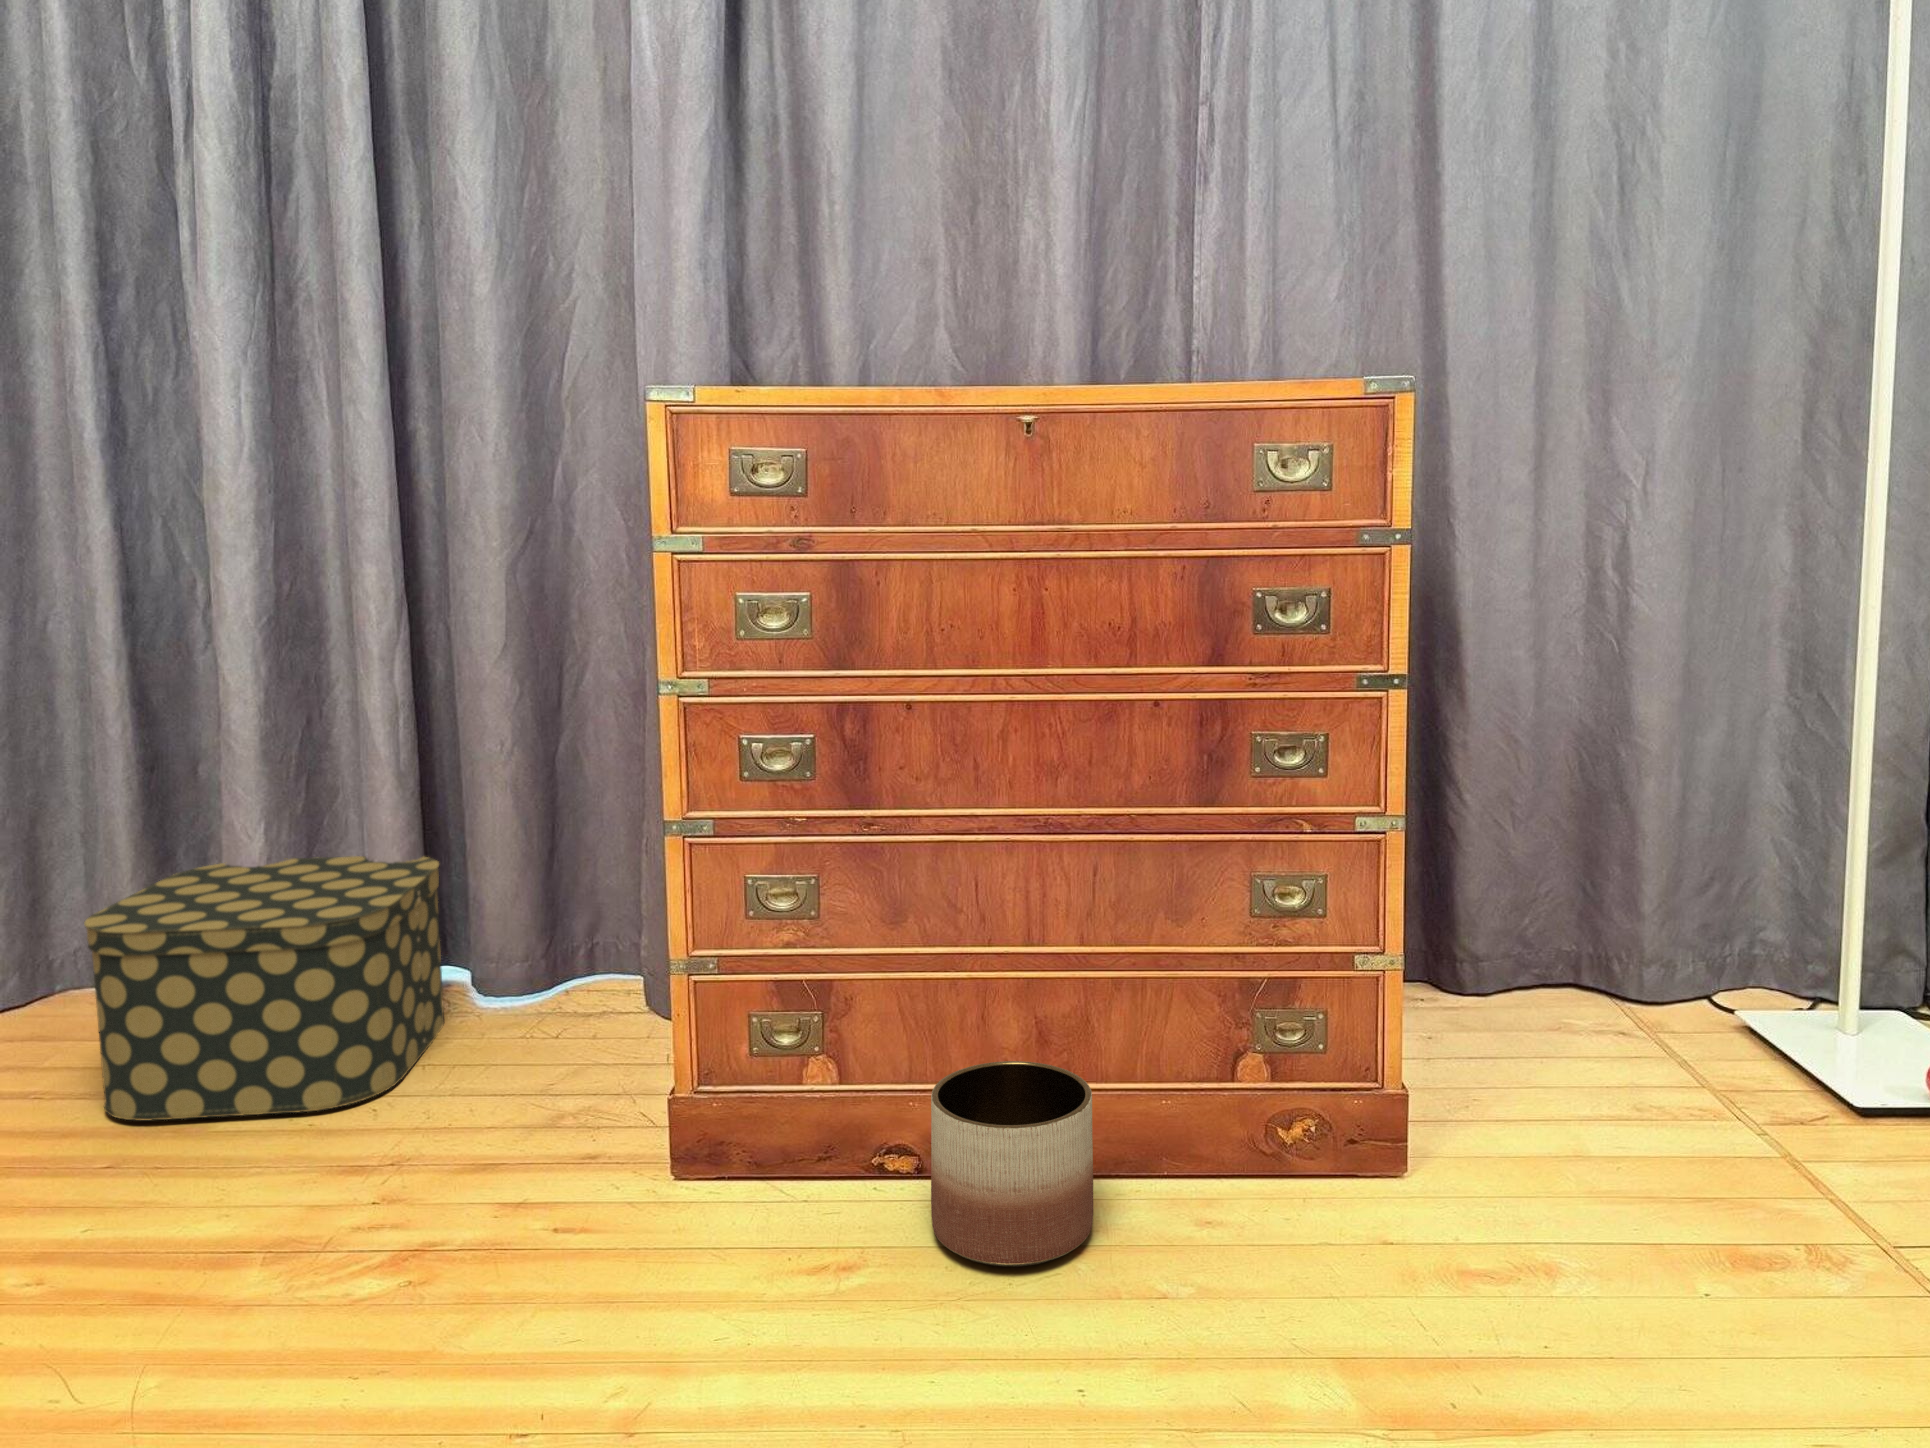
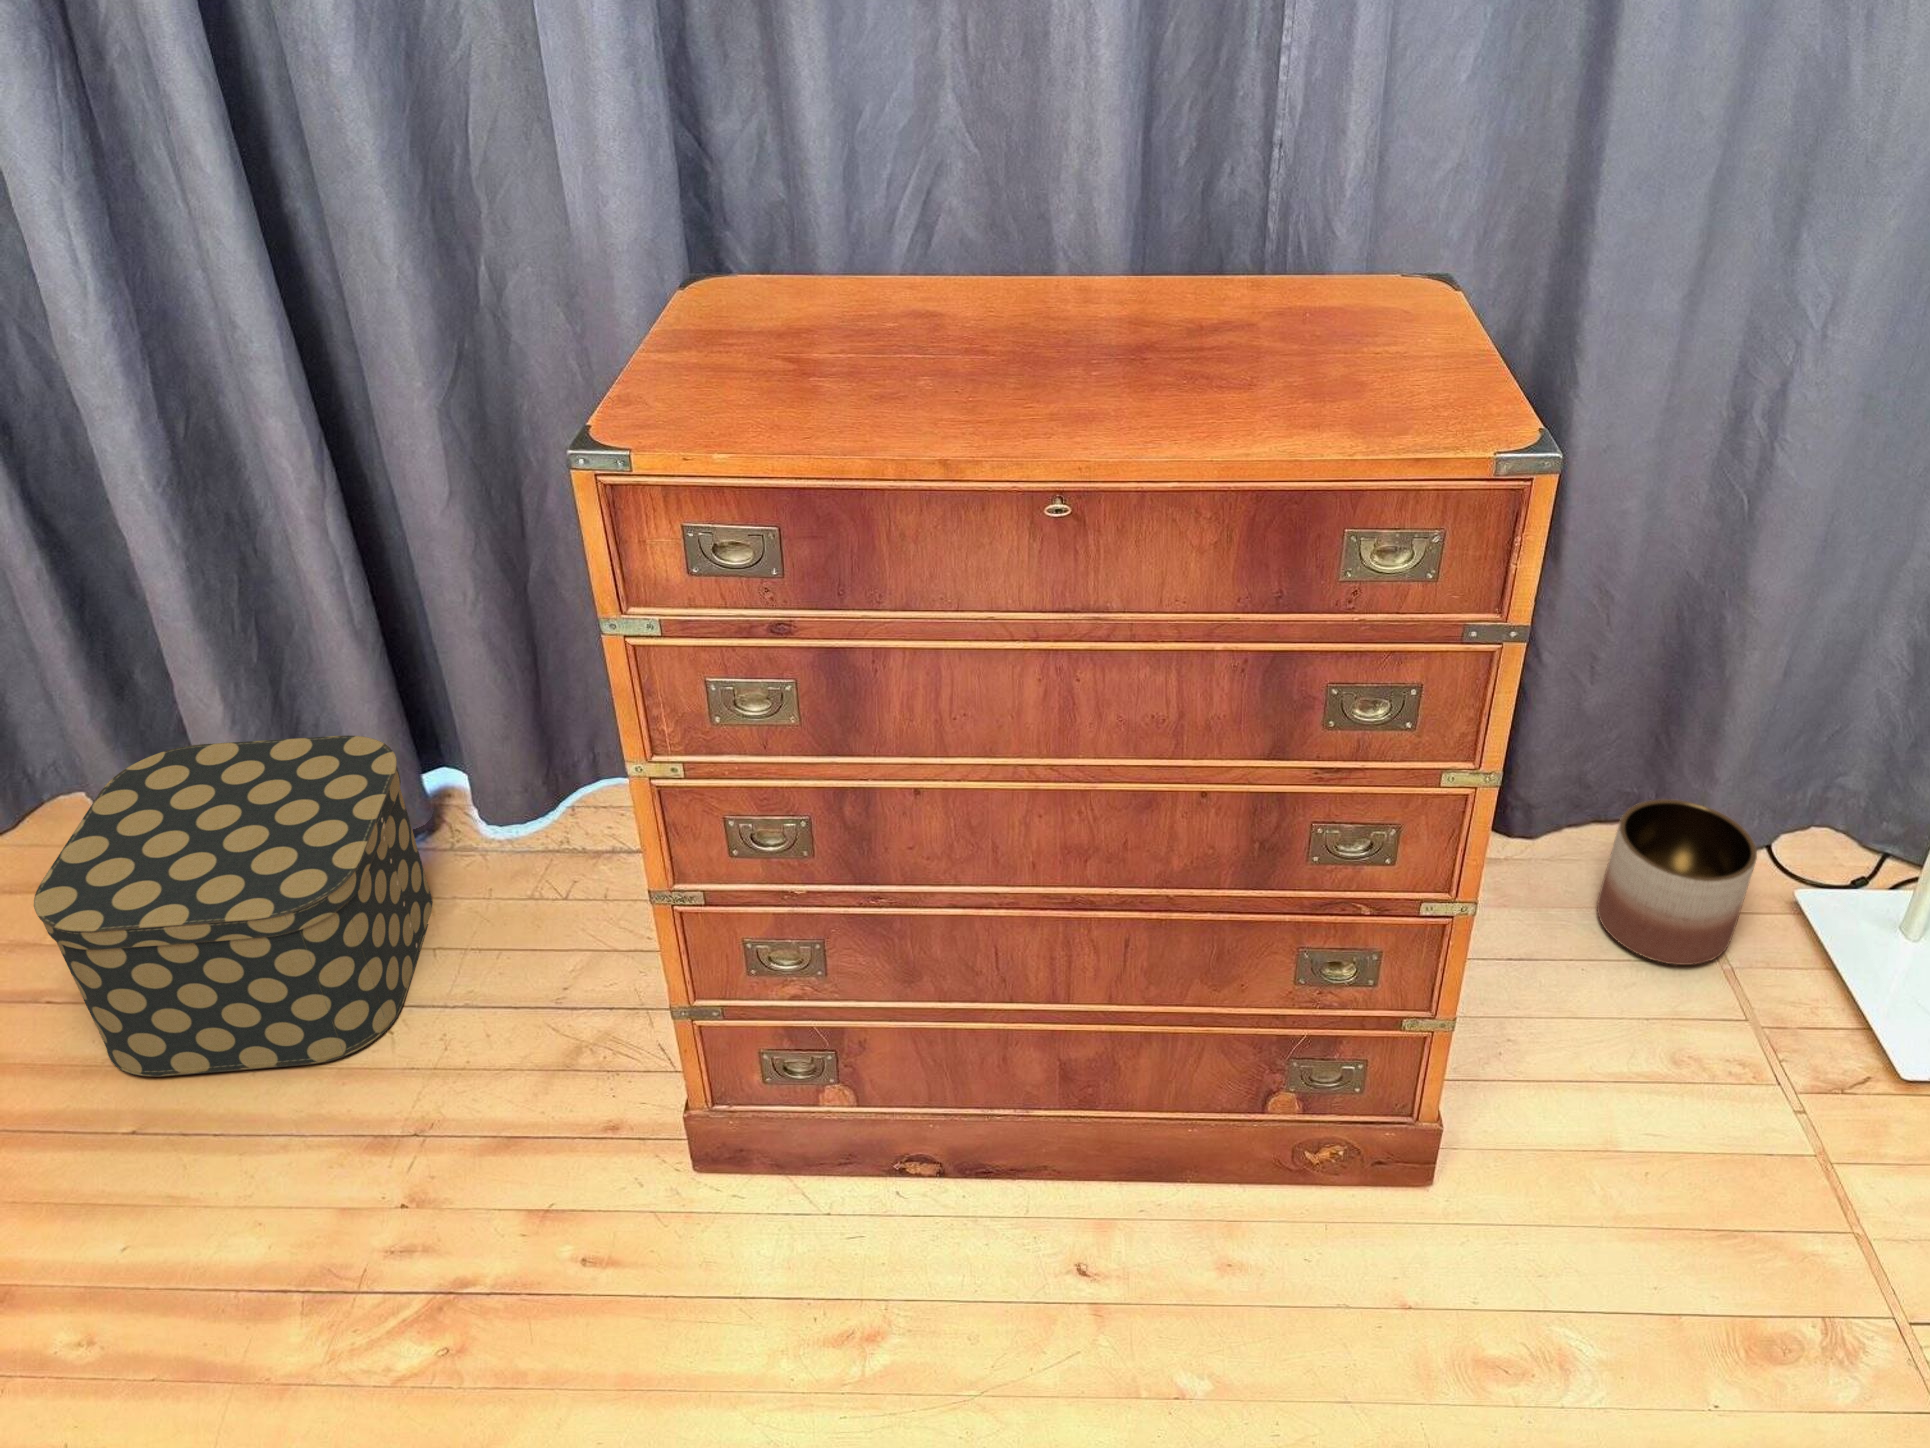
planter: present [931,1061,1093,1266] -> present [1597,799,1757,965]

